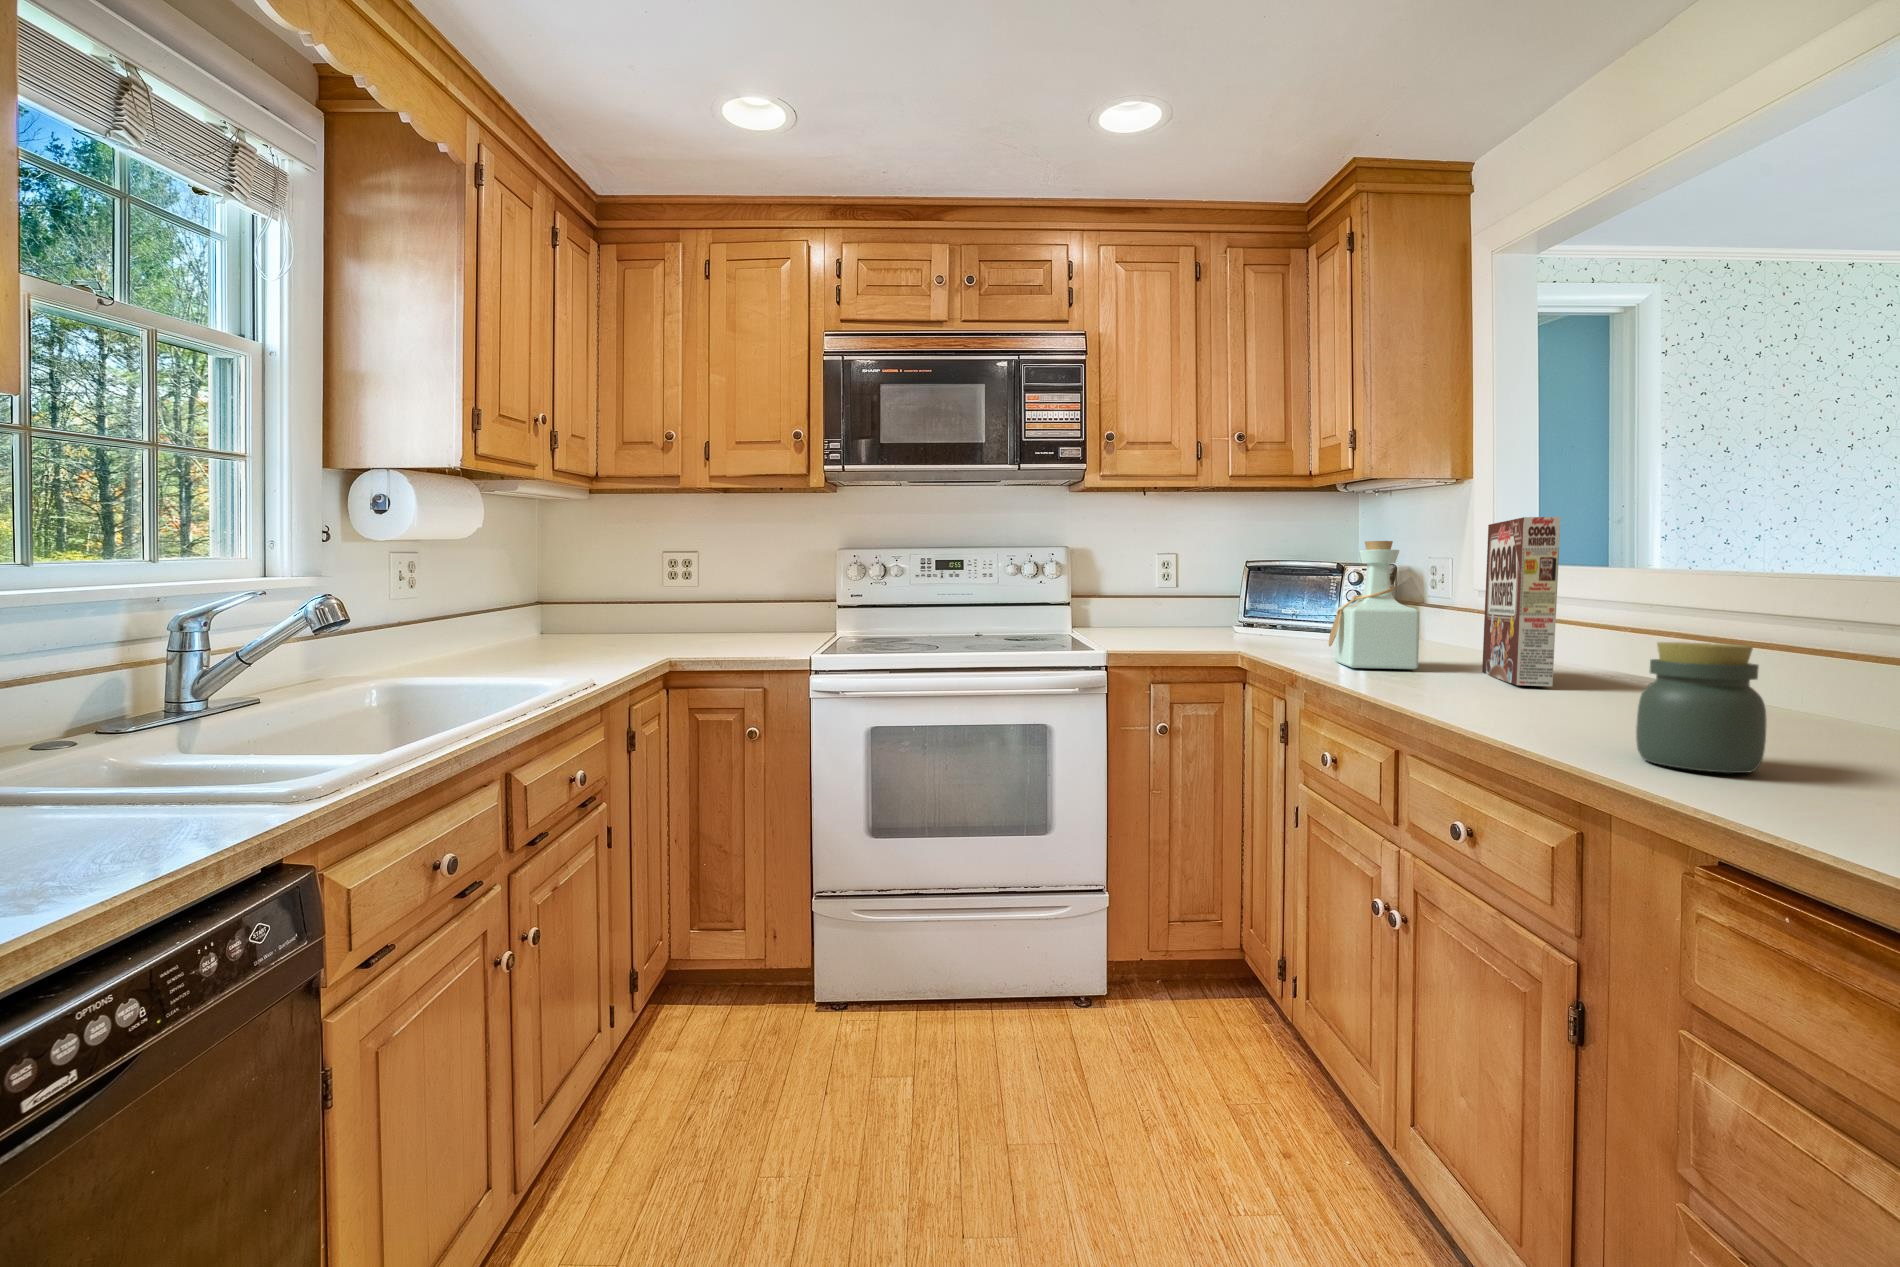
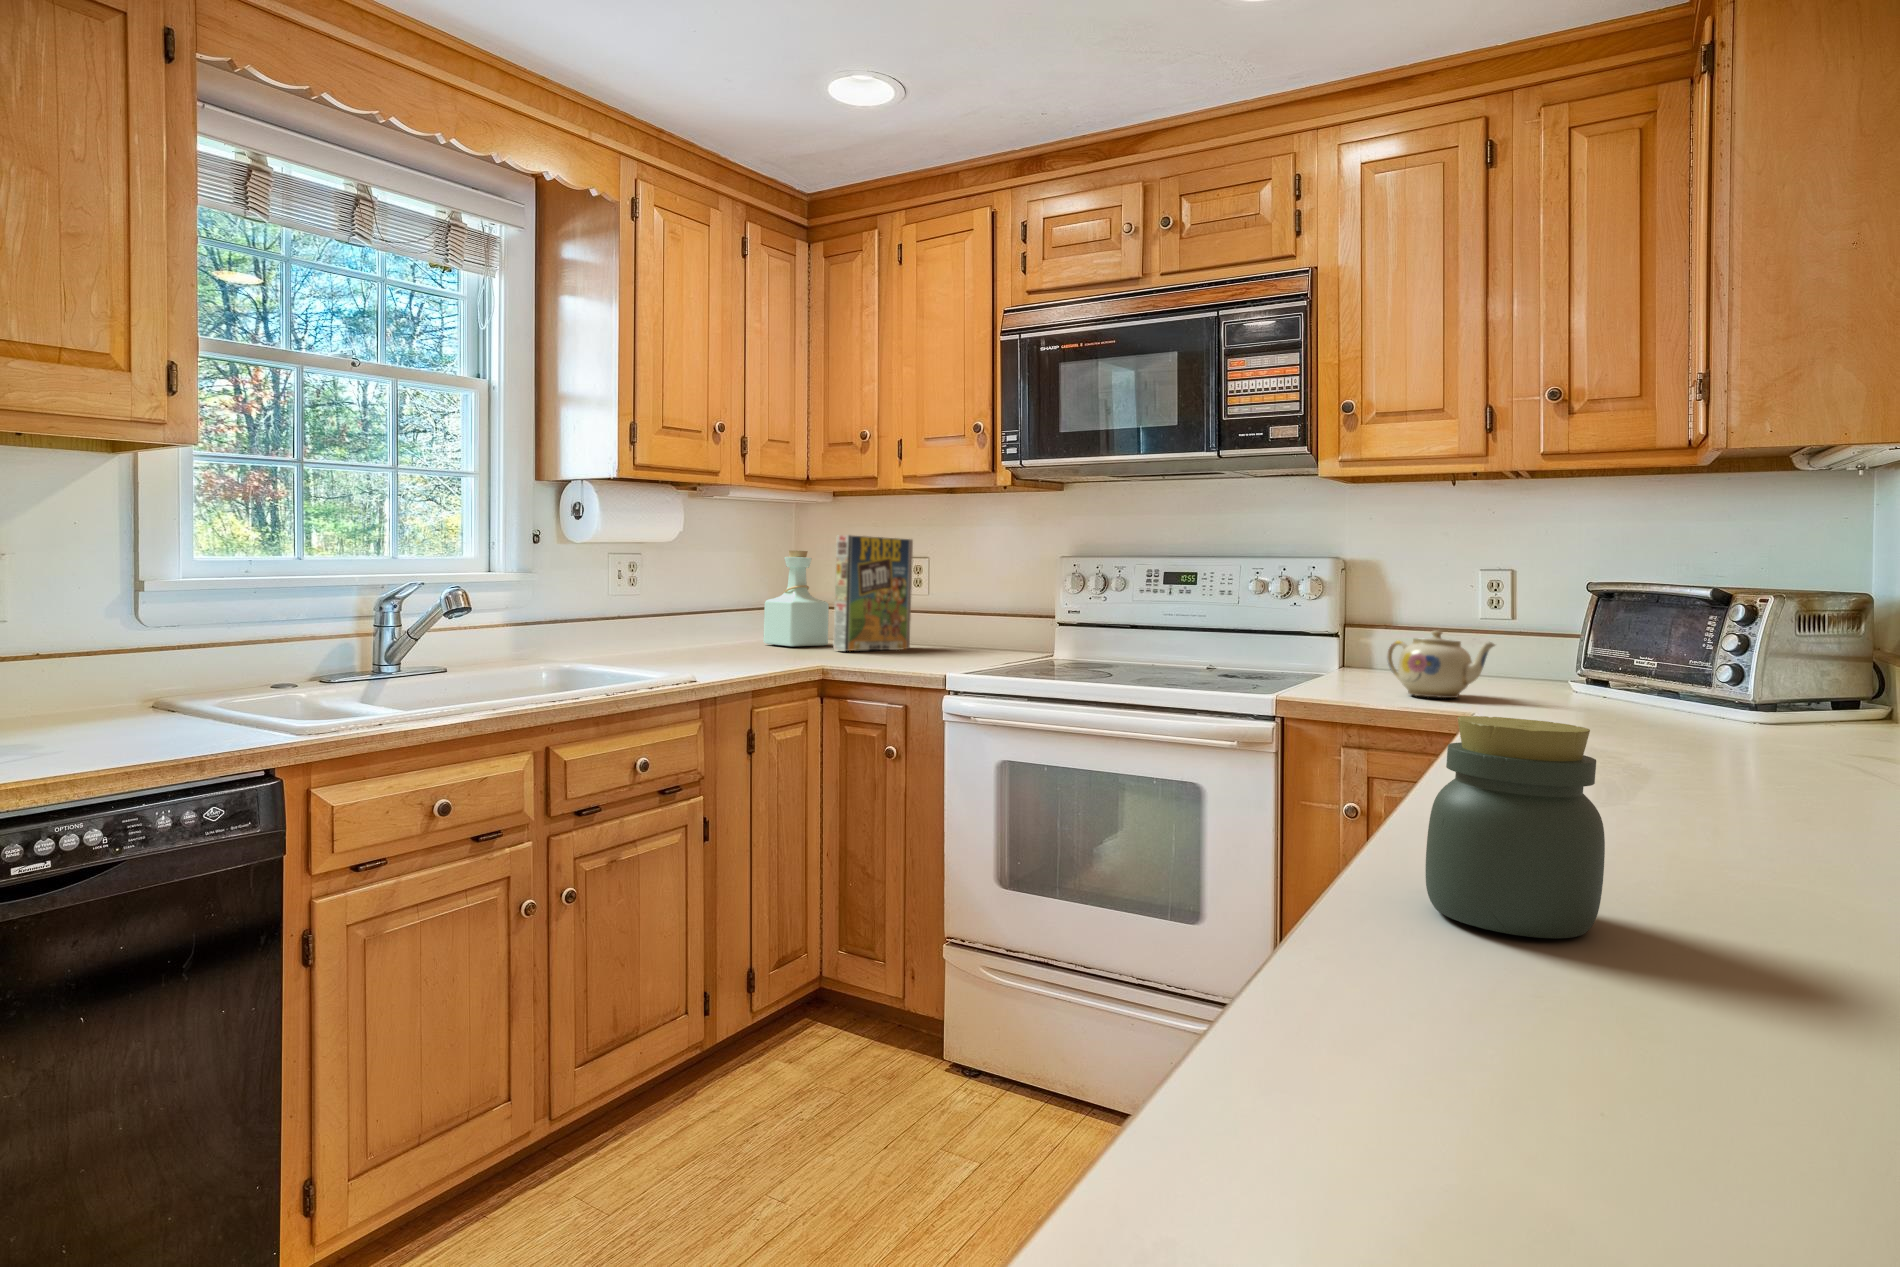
cereal box: present [1482,517,1561,686] -> present [833,535,913,651]
bottle: present [1329,541,1420,669] -> present [763,550,829,647]
teapot: none [1136,597,1214,643] -> present [1387,630,1495,698]

